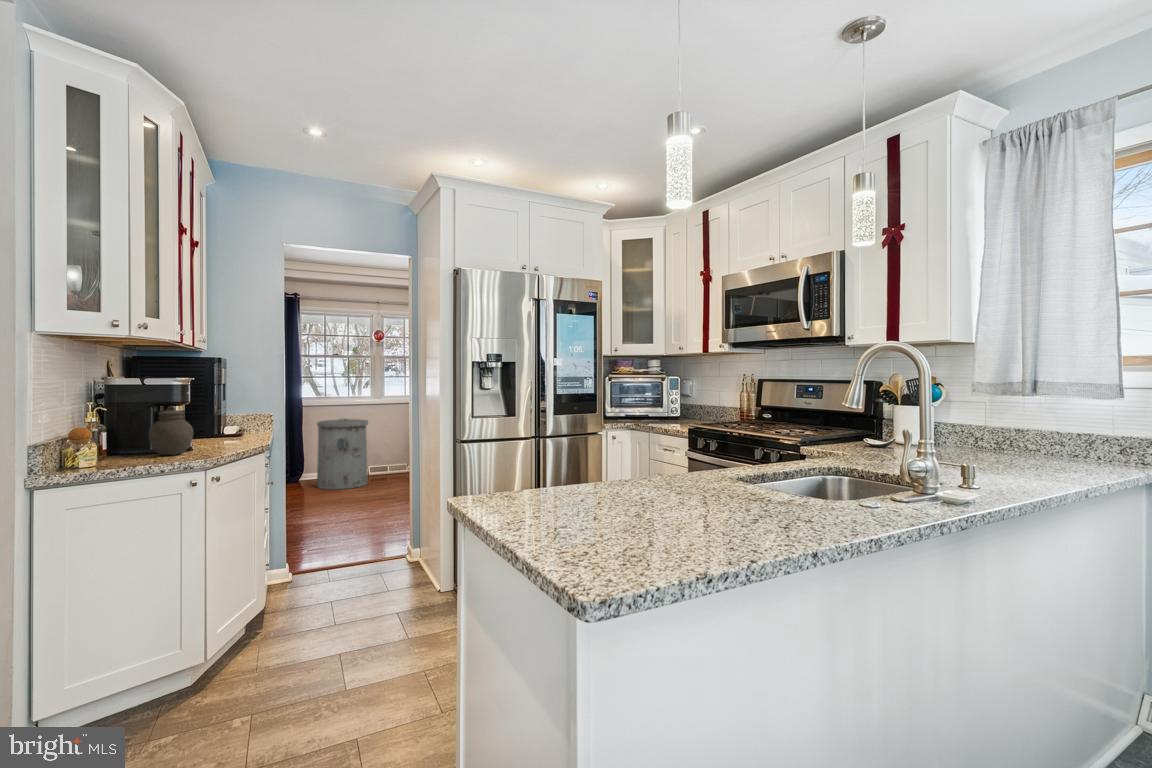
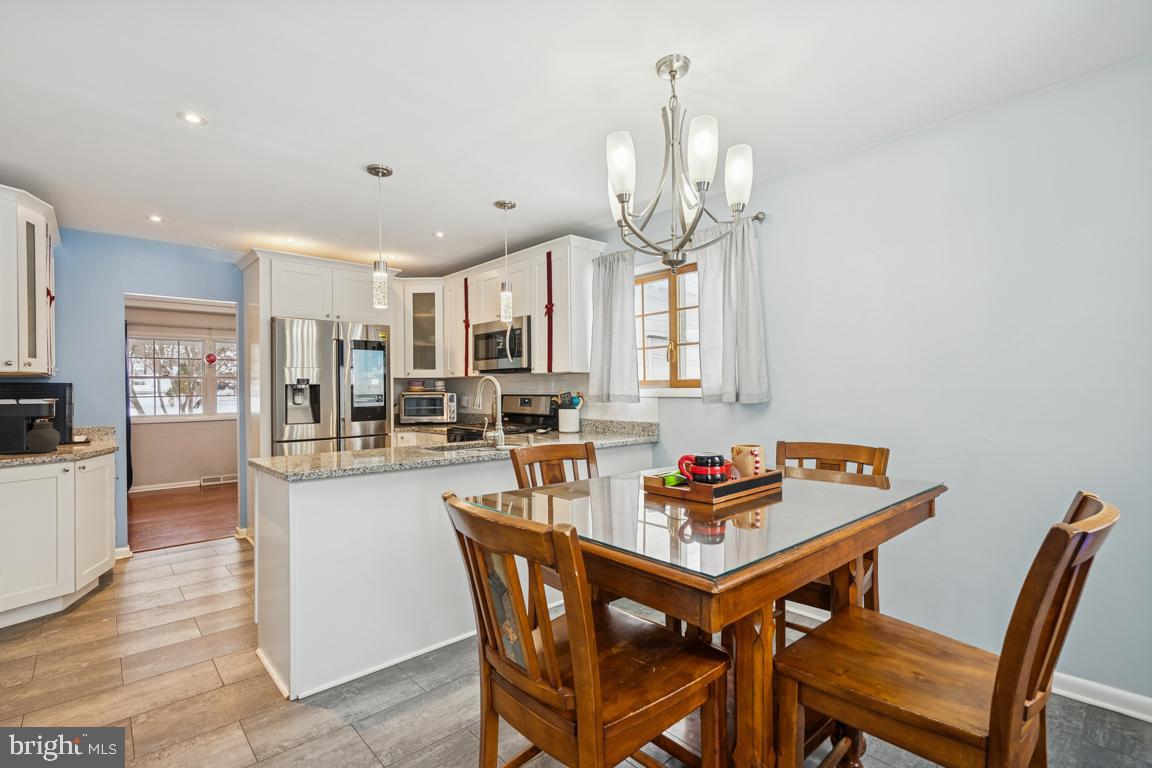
trash can: present [317,419,368,490] -> none [145,434,199,498]

